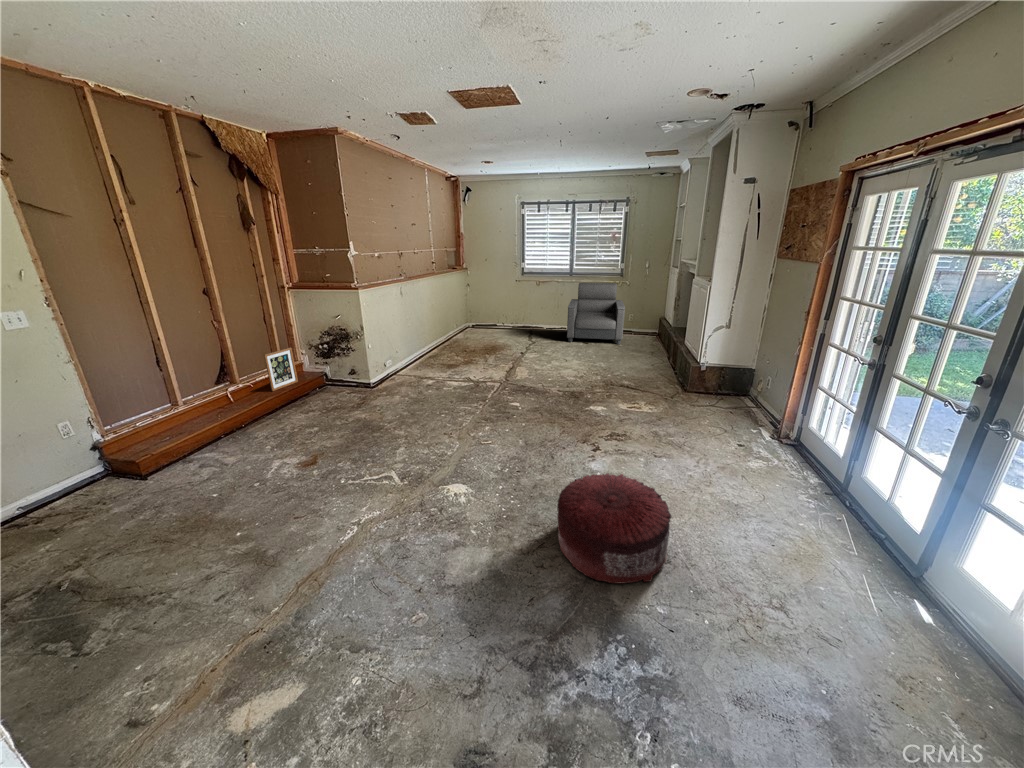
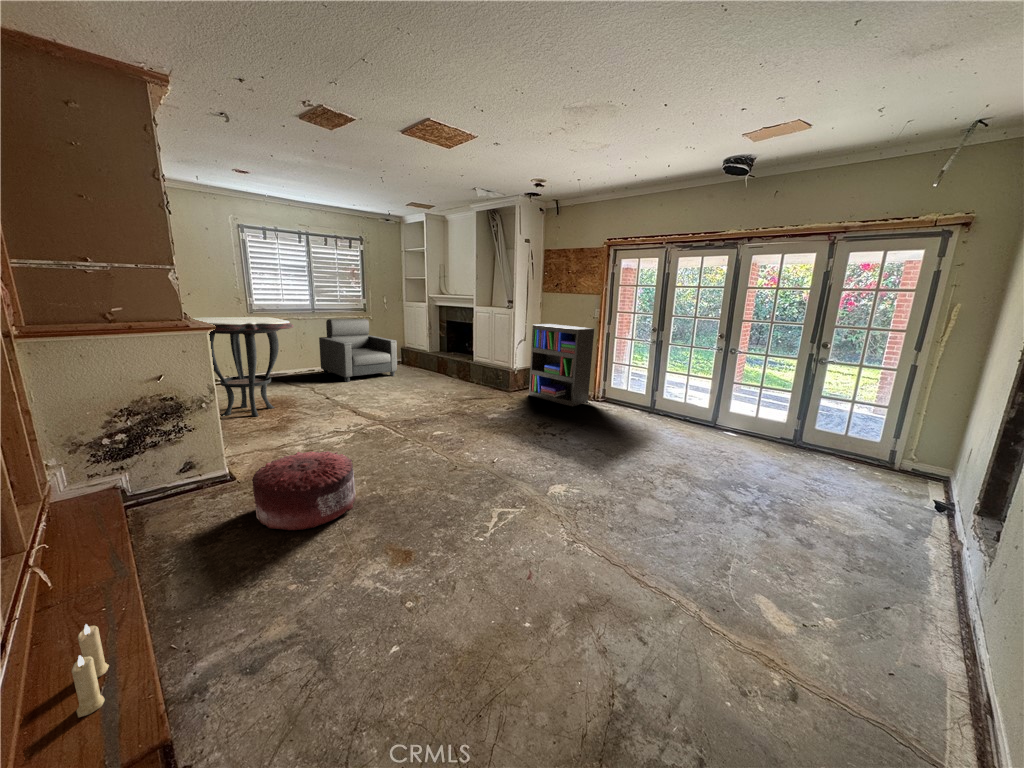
side table: none [429,280,498,354] -> present [193,317,294,417]
bookshelf: none [709,301,808,434] -> present [529,324,594,406]
picture frame: present [264,348,298,391] -> none [79,448,108,544]
candle: none [150,408,186,440] -> present [71,624,109,718]
pouf: present [557,473,671,584] -> present [252,451,356,530]

